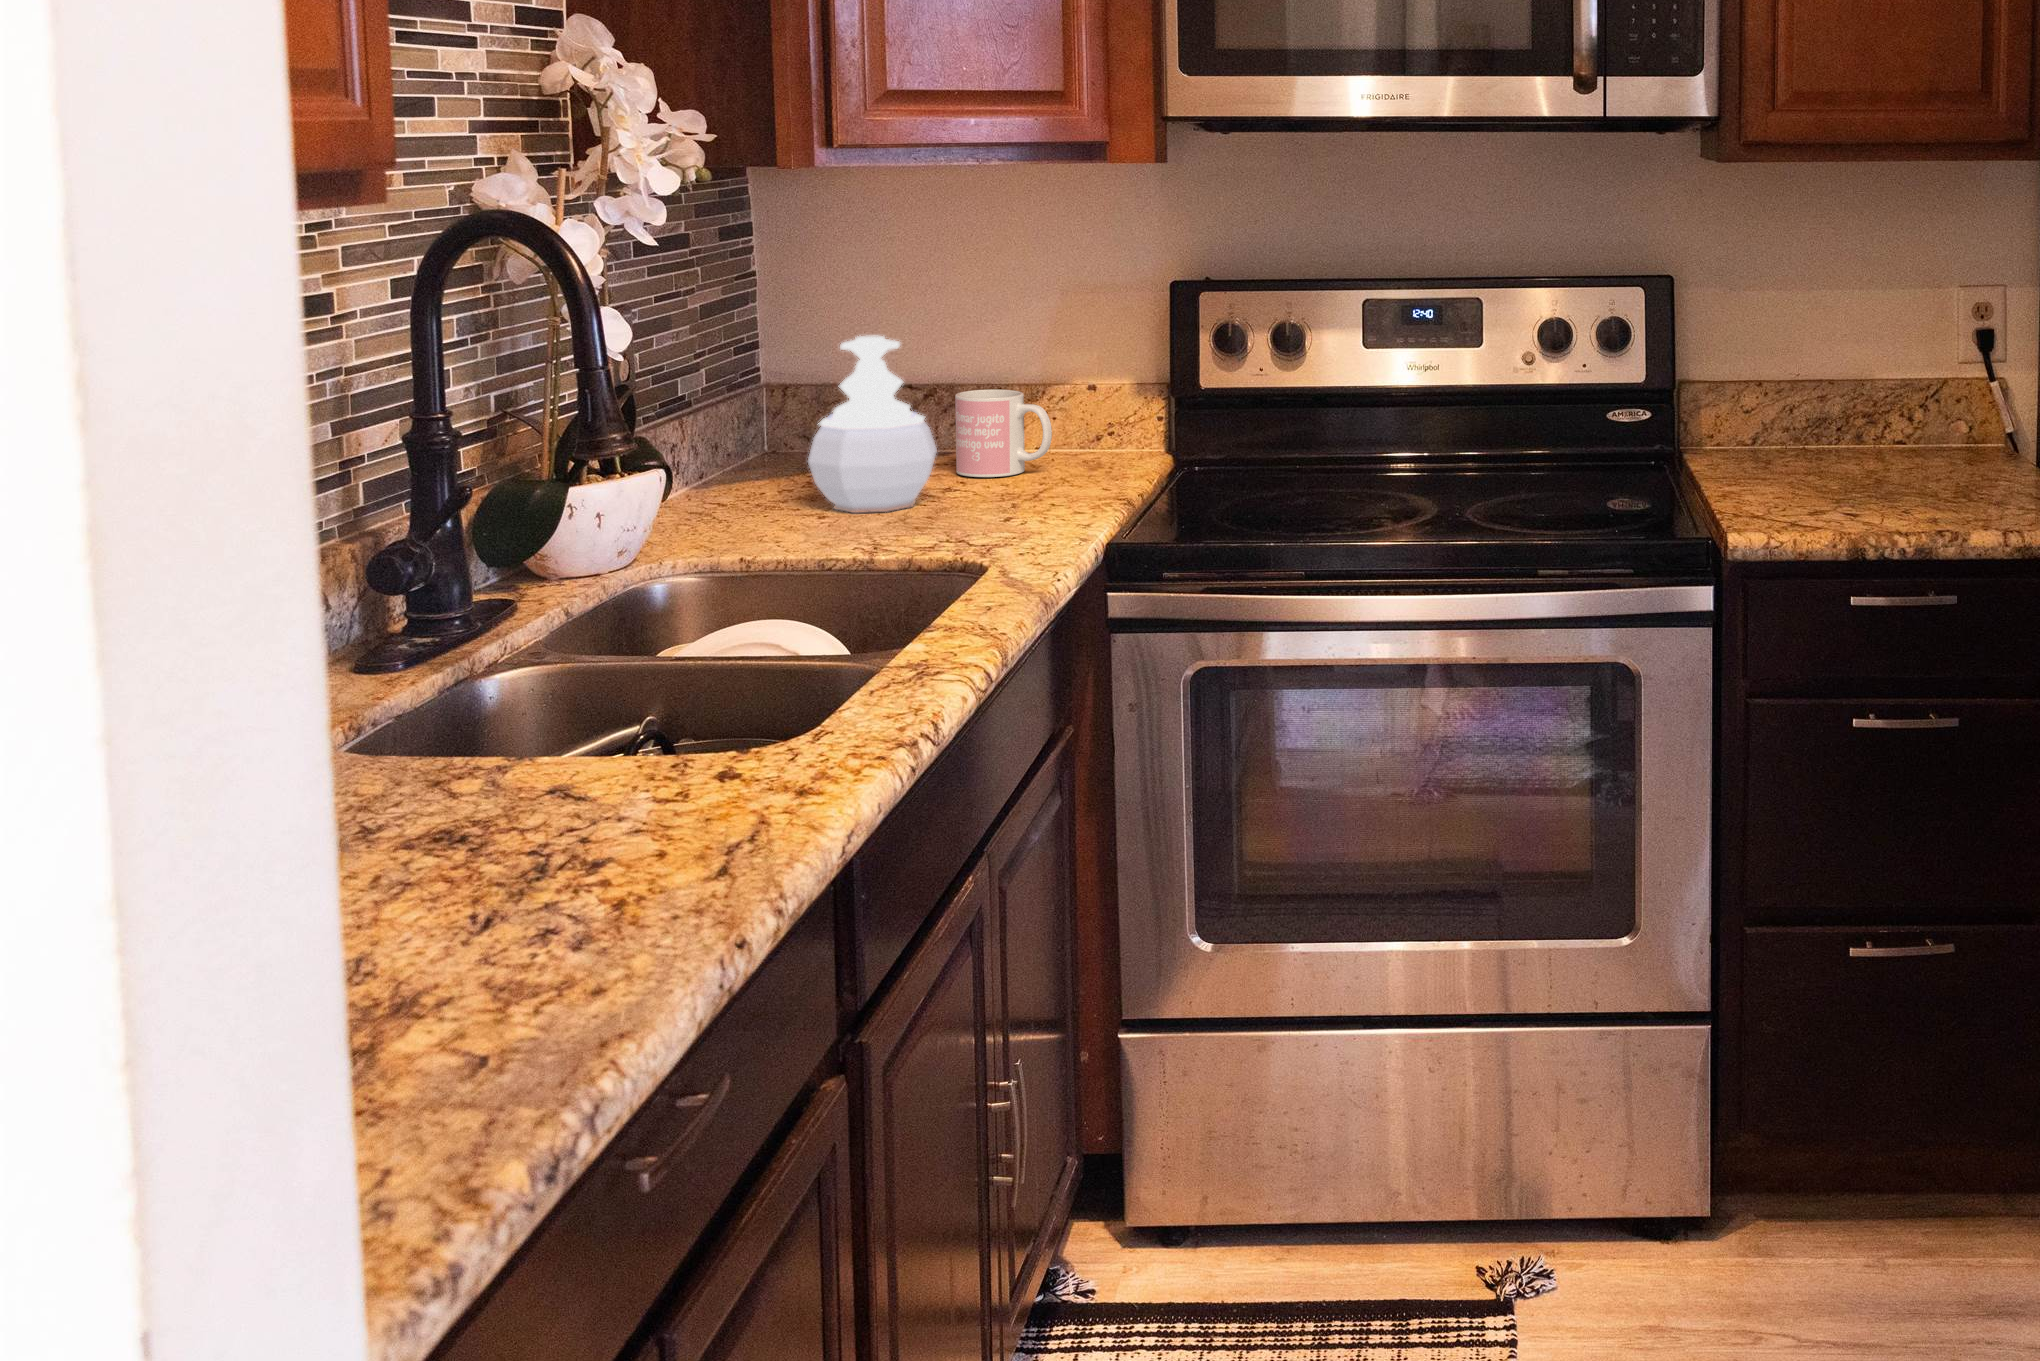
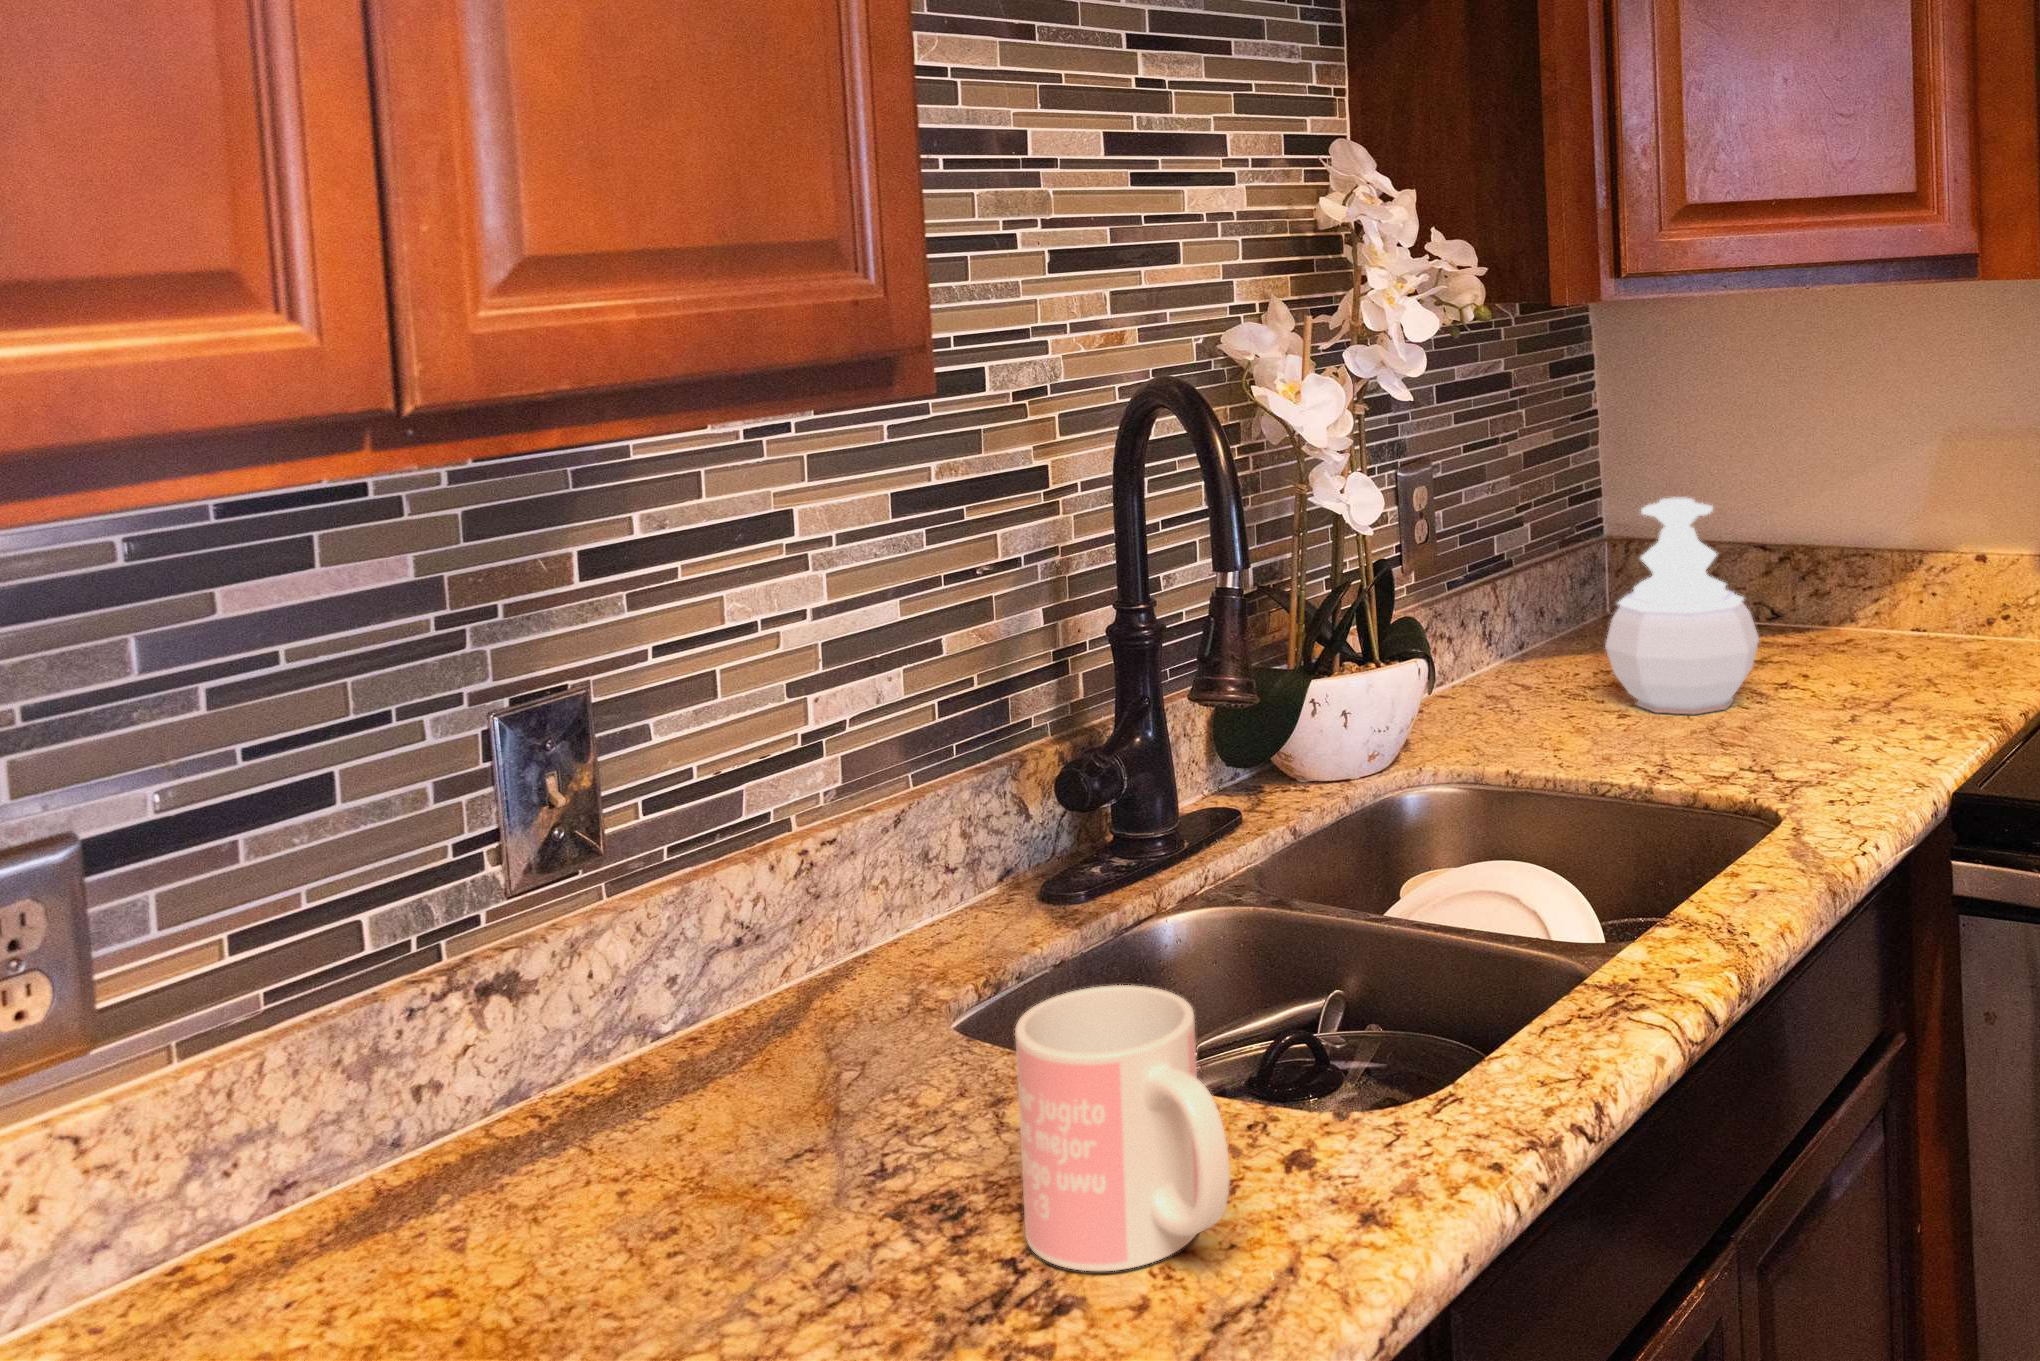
mug: present [955,389,1052,477] -> present [1015,985,1230,1271]

